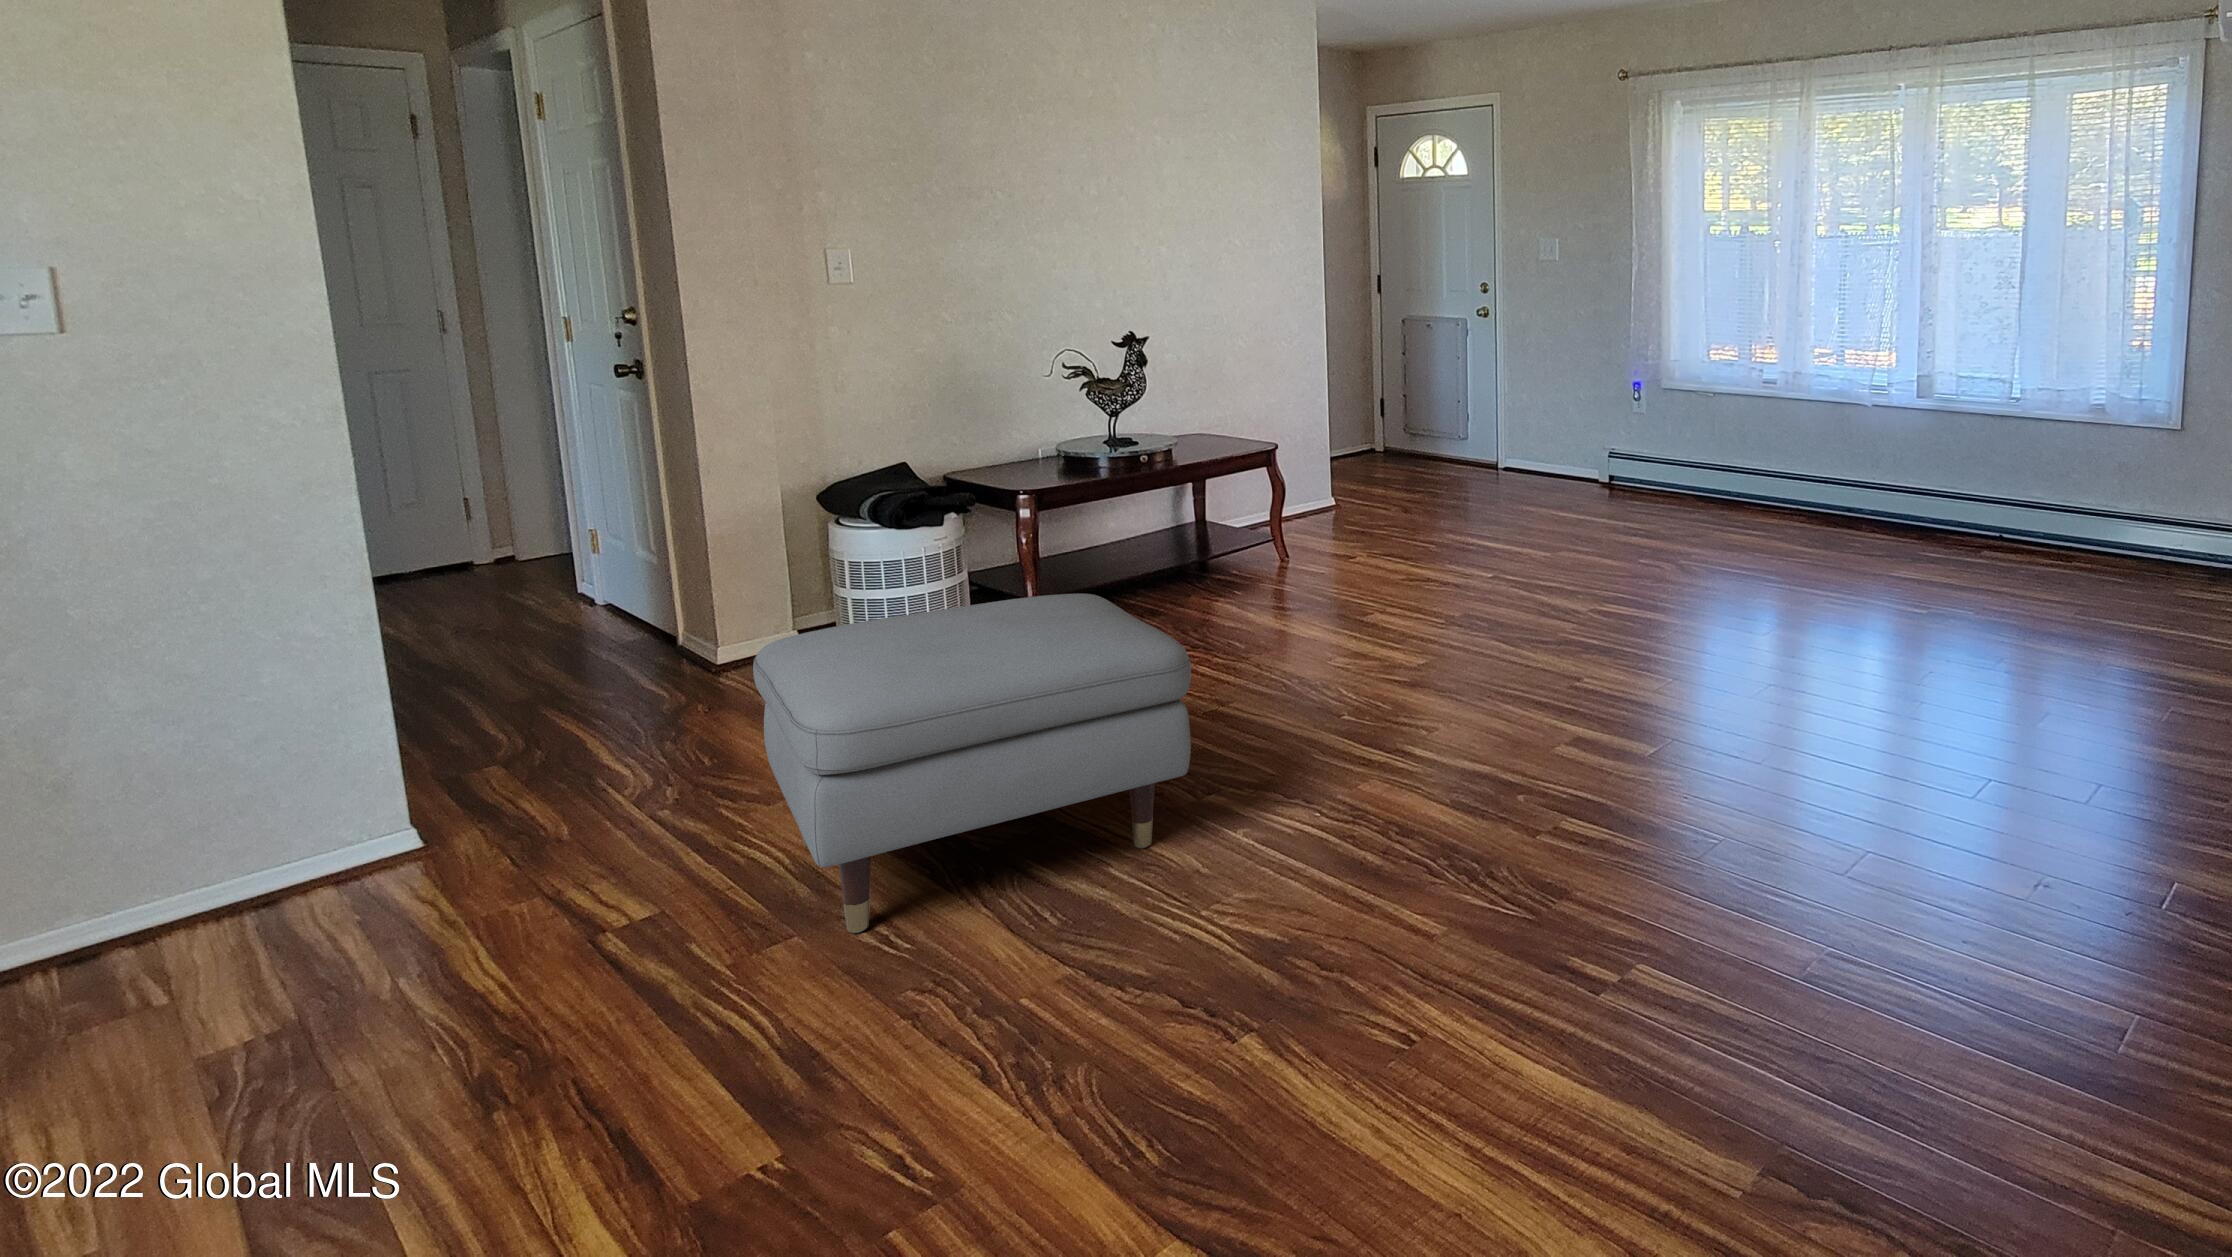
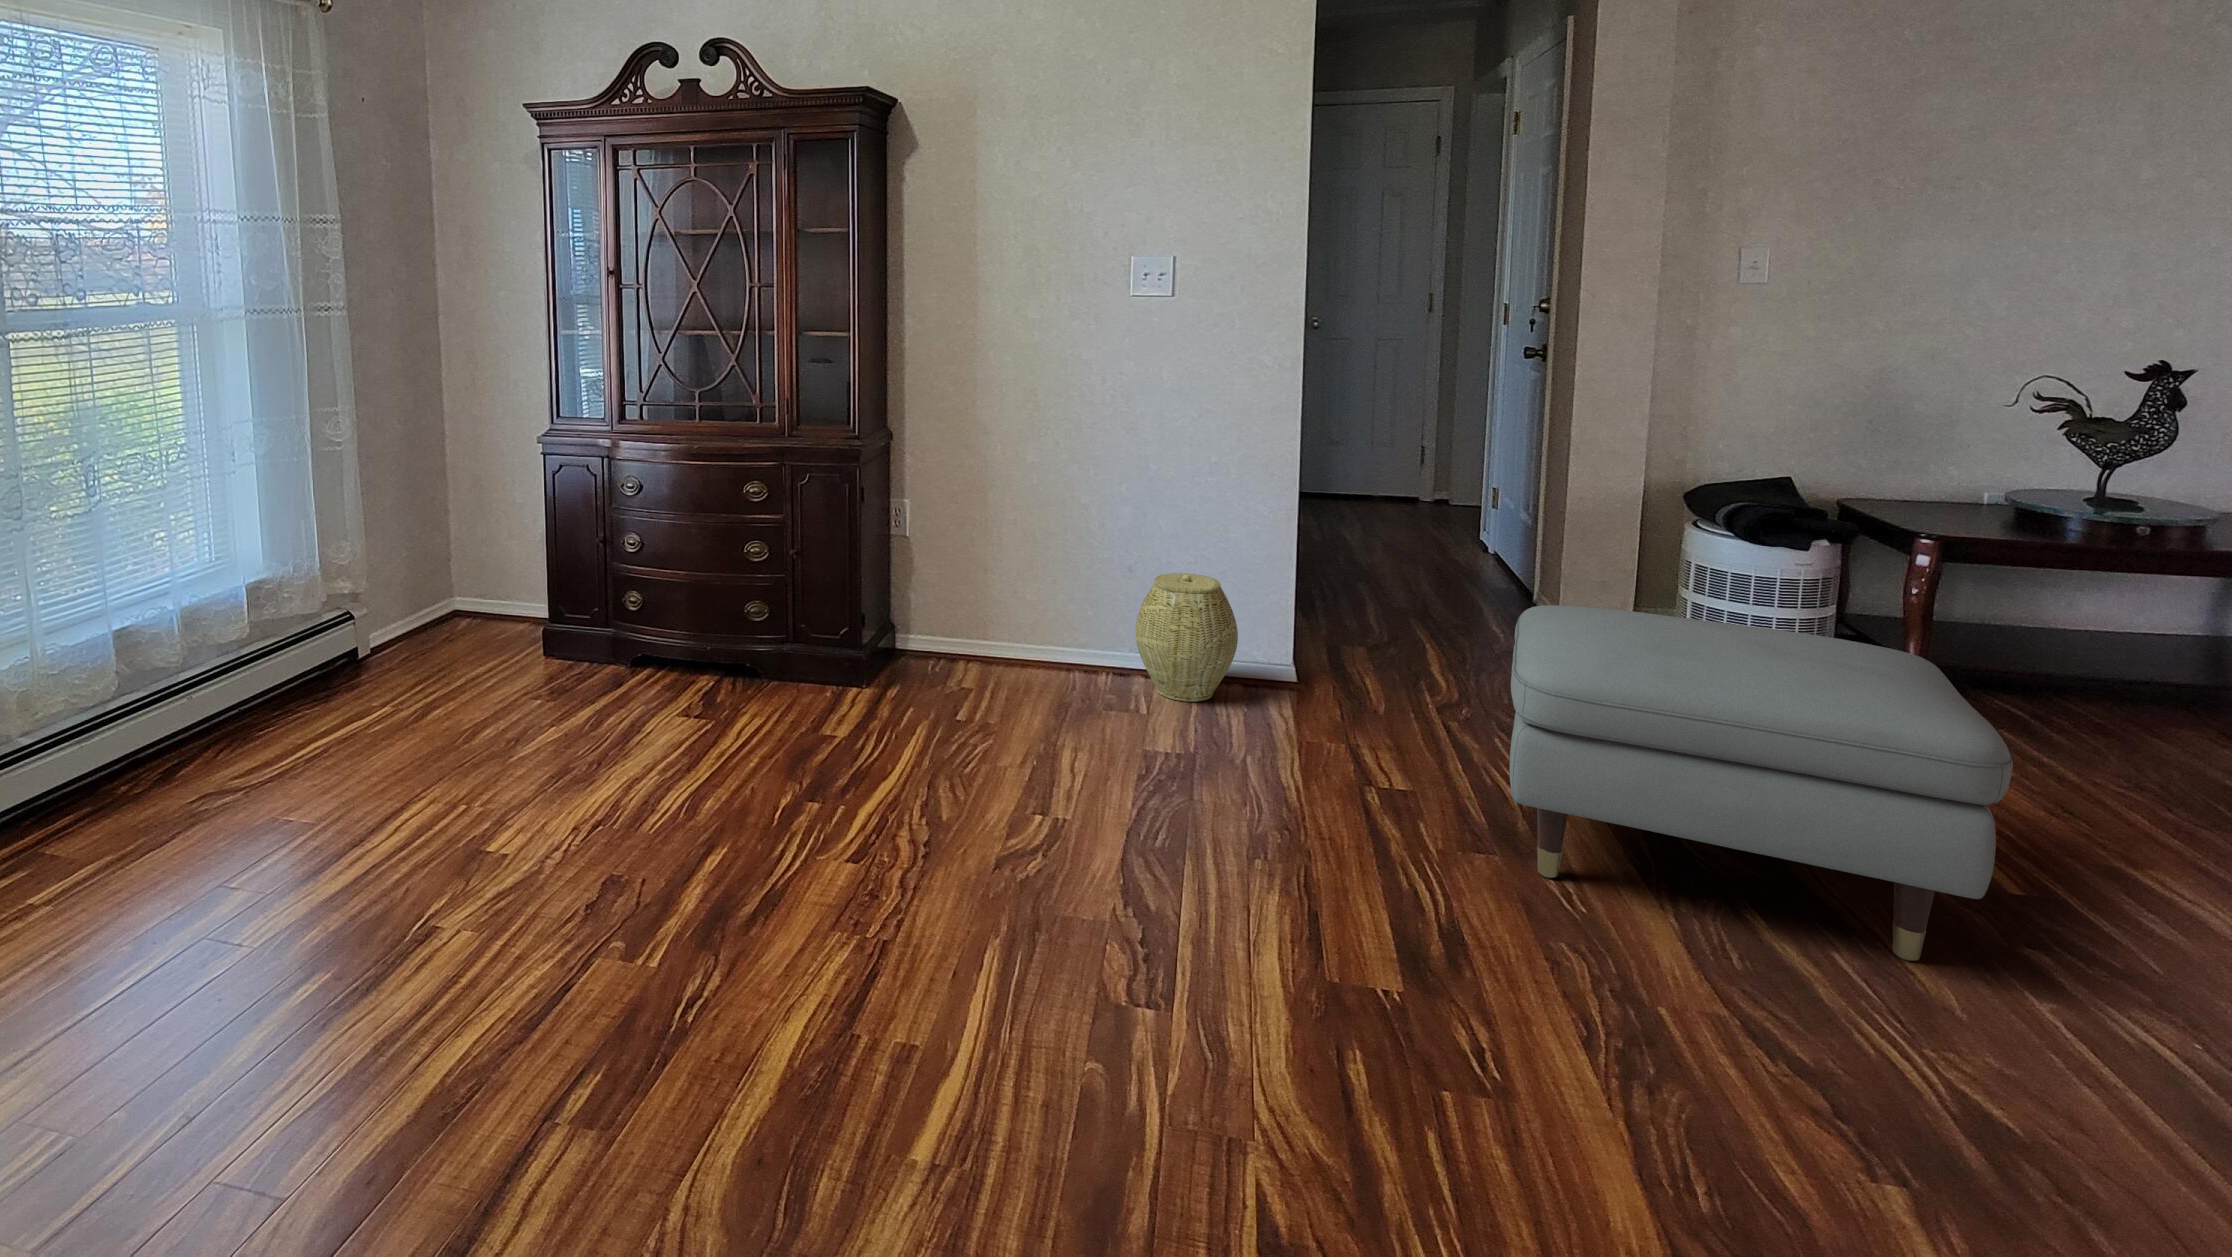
woven basket: none [82,743,315,965] -> present [1135,573,1238,702]

